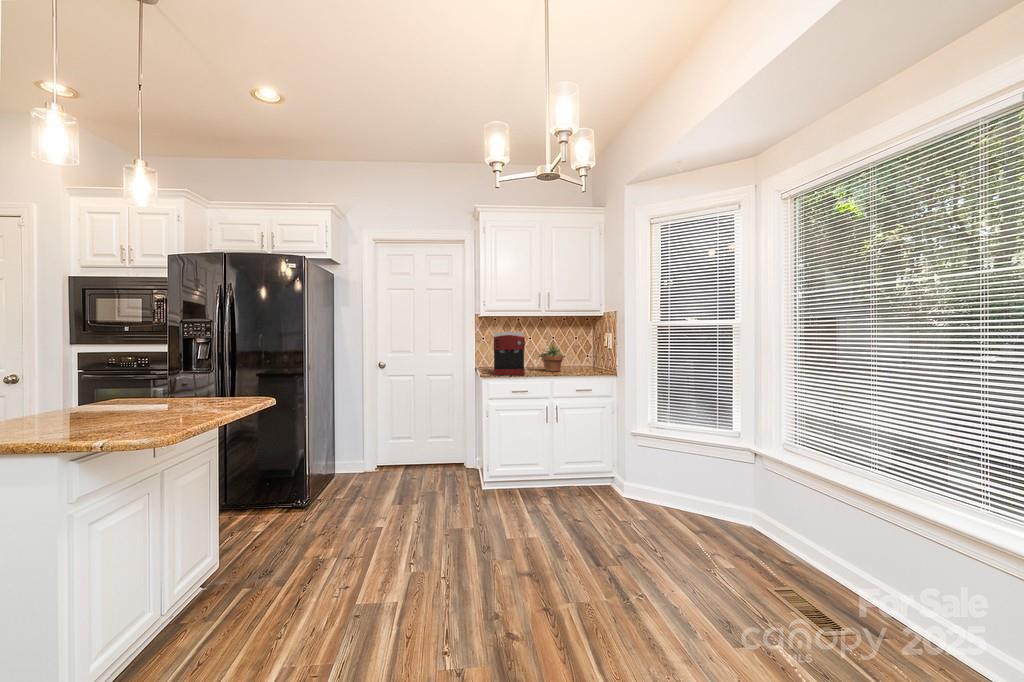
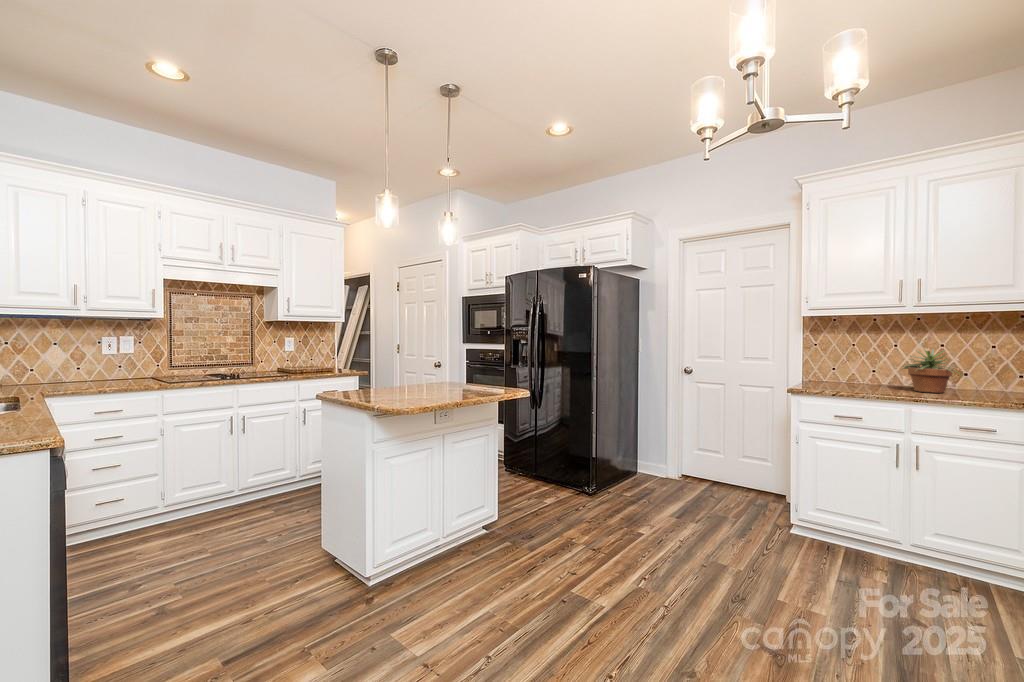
coffee maker: present [494,332,525,375] -> none [812,332,872,393]

